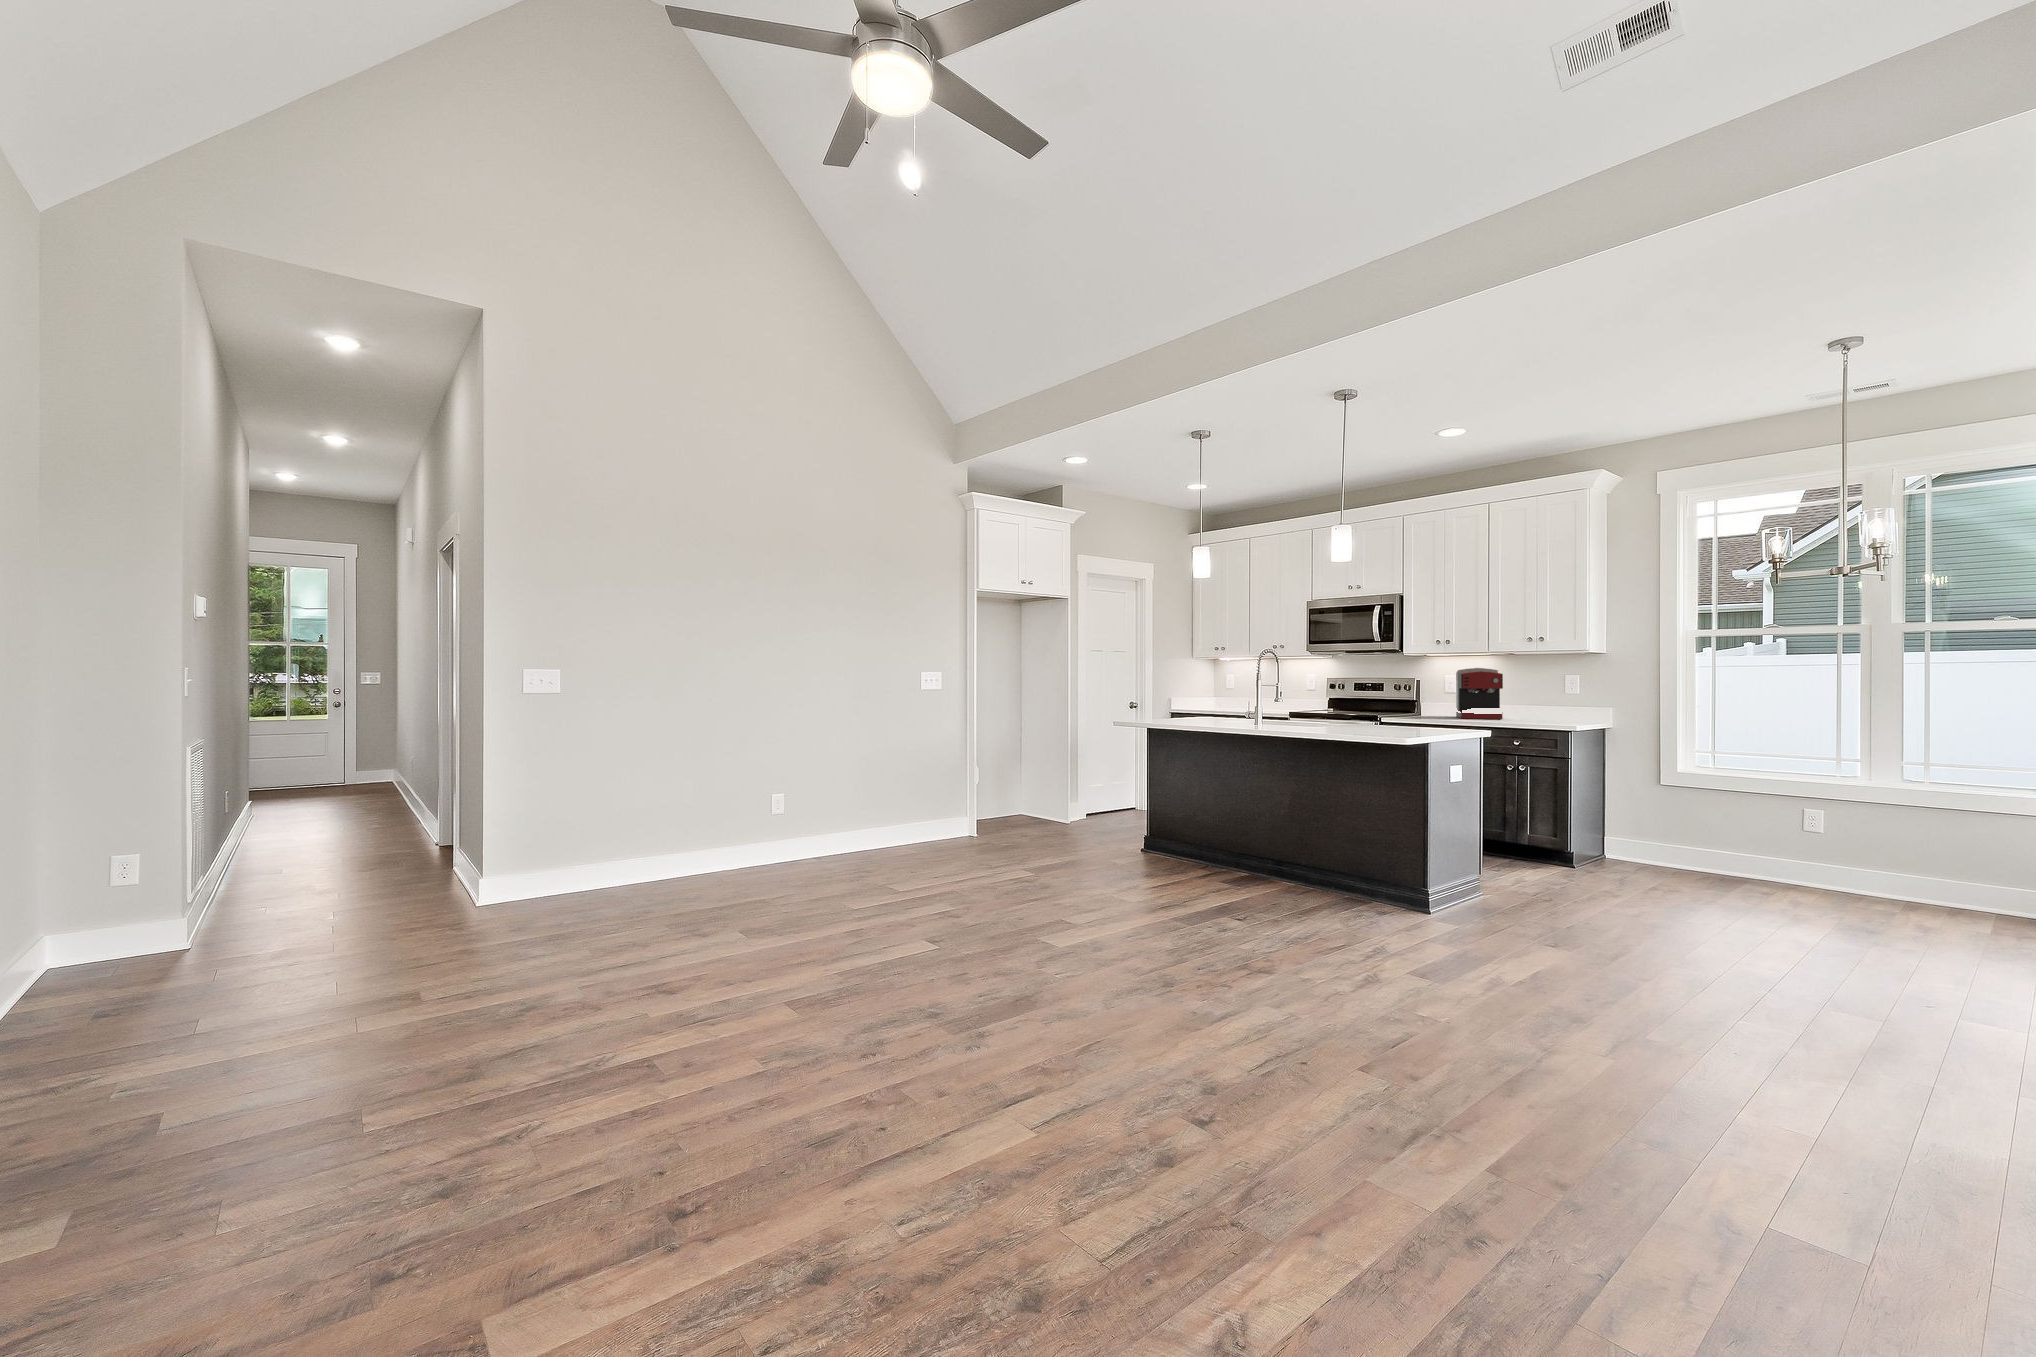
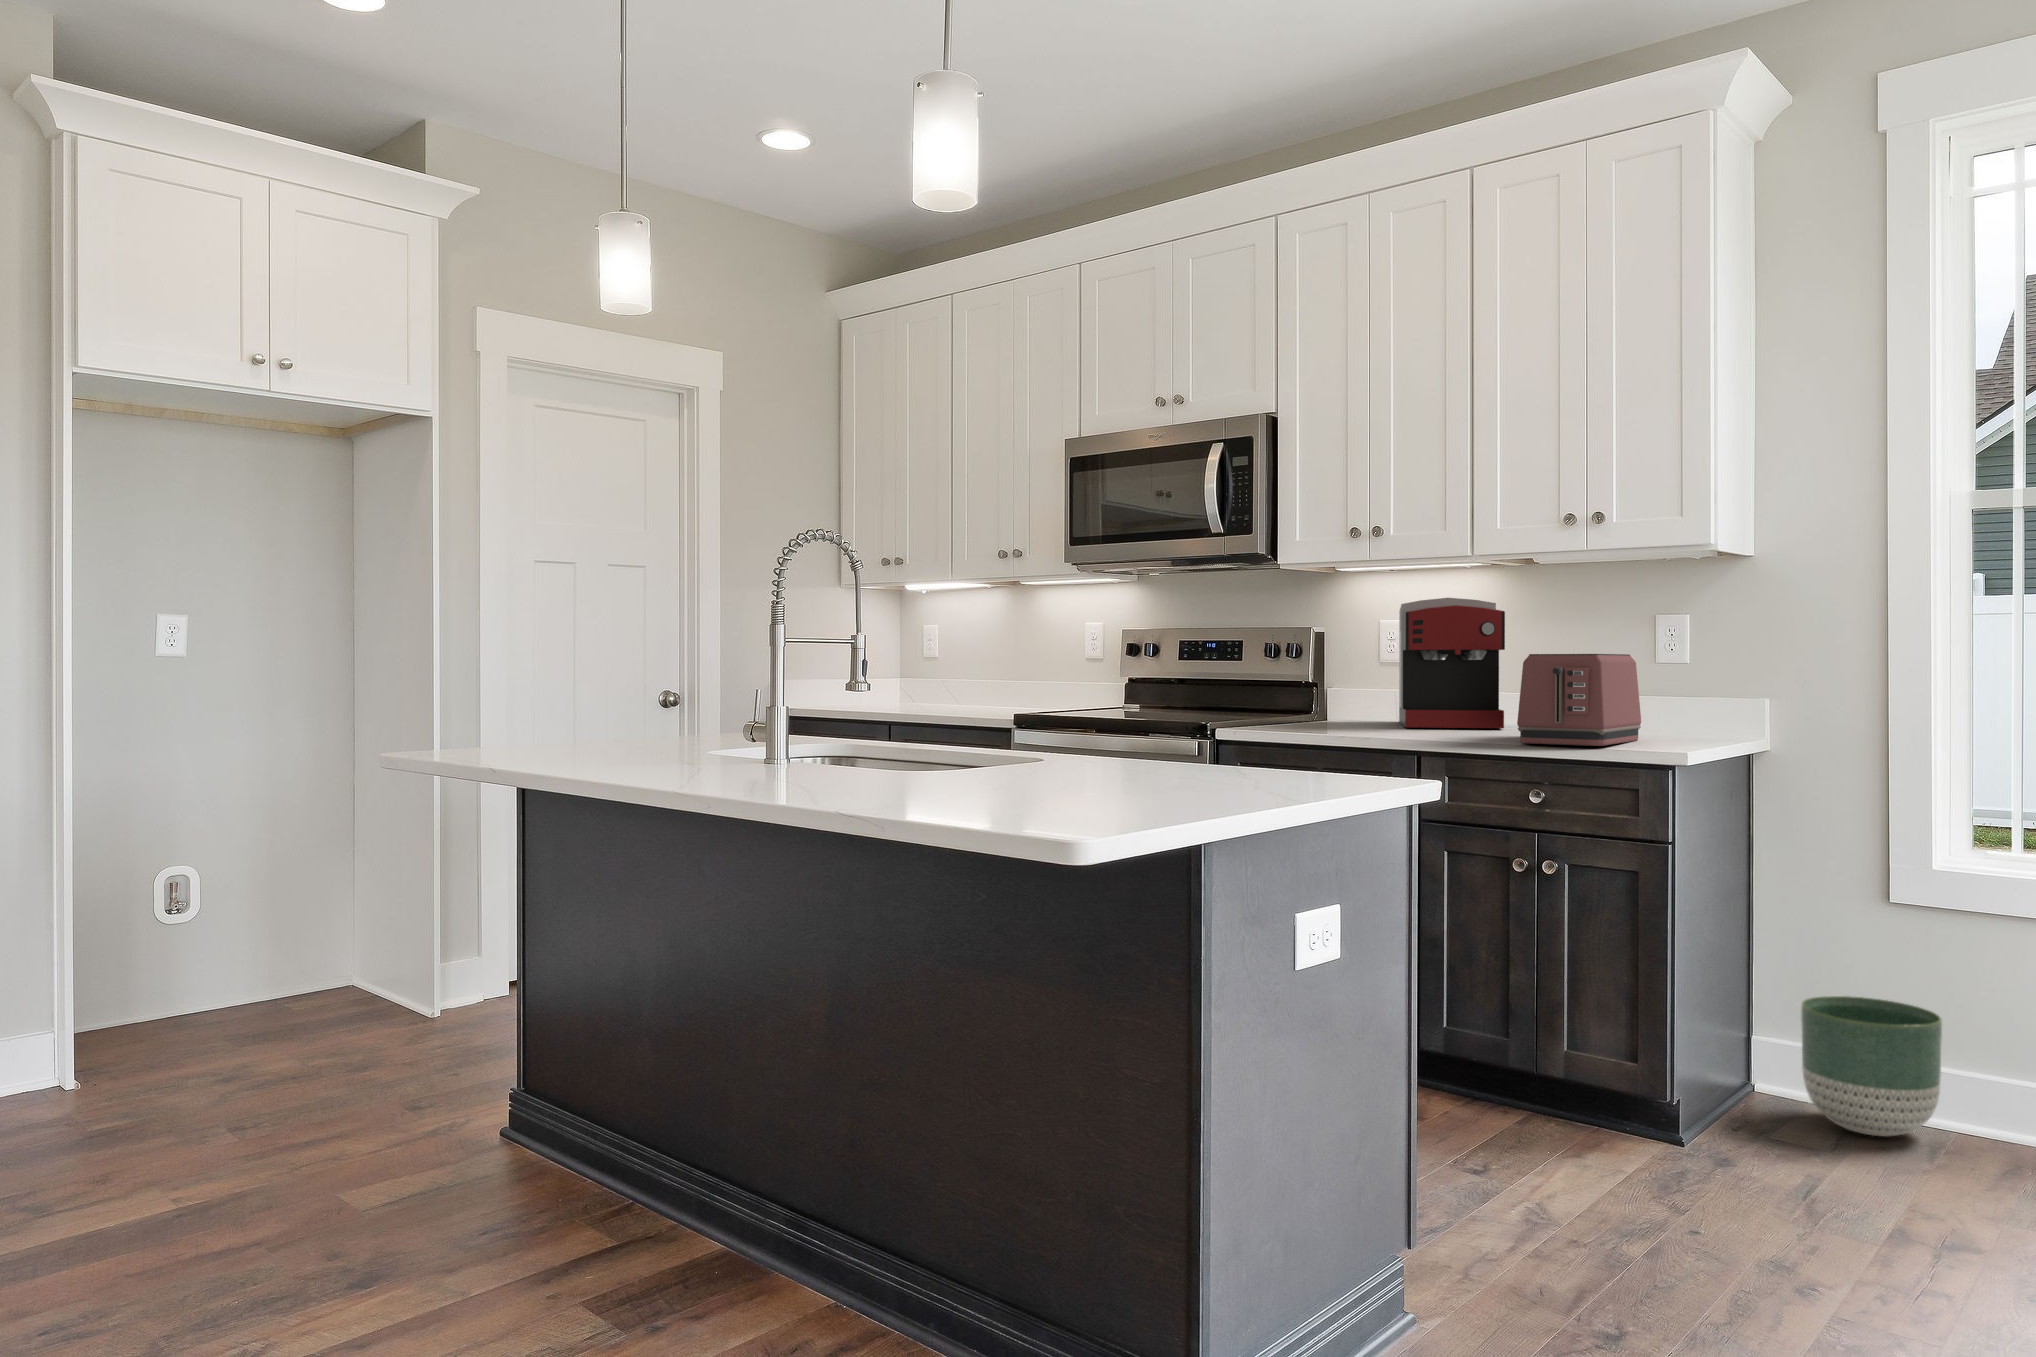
toaster: none [1510,691,1560,724] -> present [1517,654,1641,746]
planter: none [1625,821,1680,870] -> present [1801,996,1942,1136]

